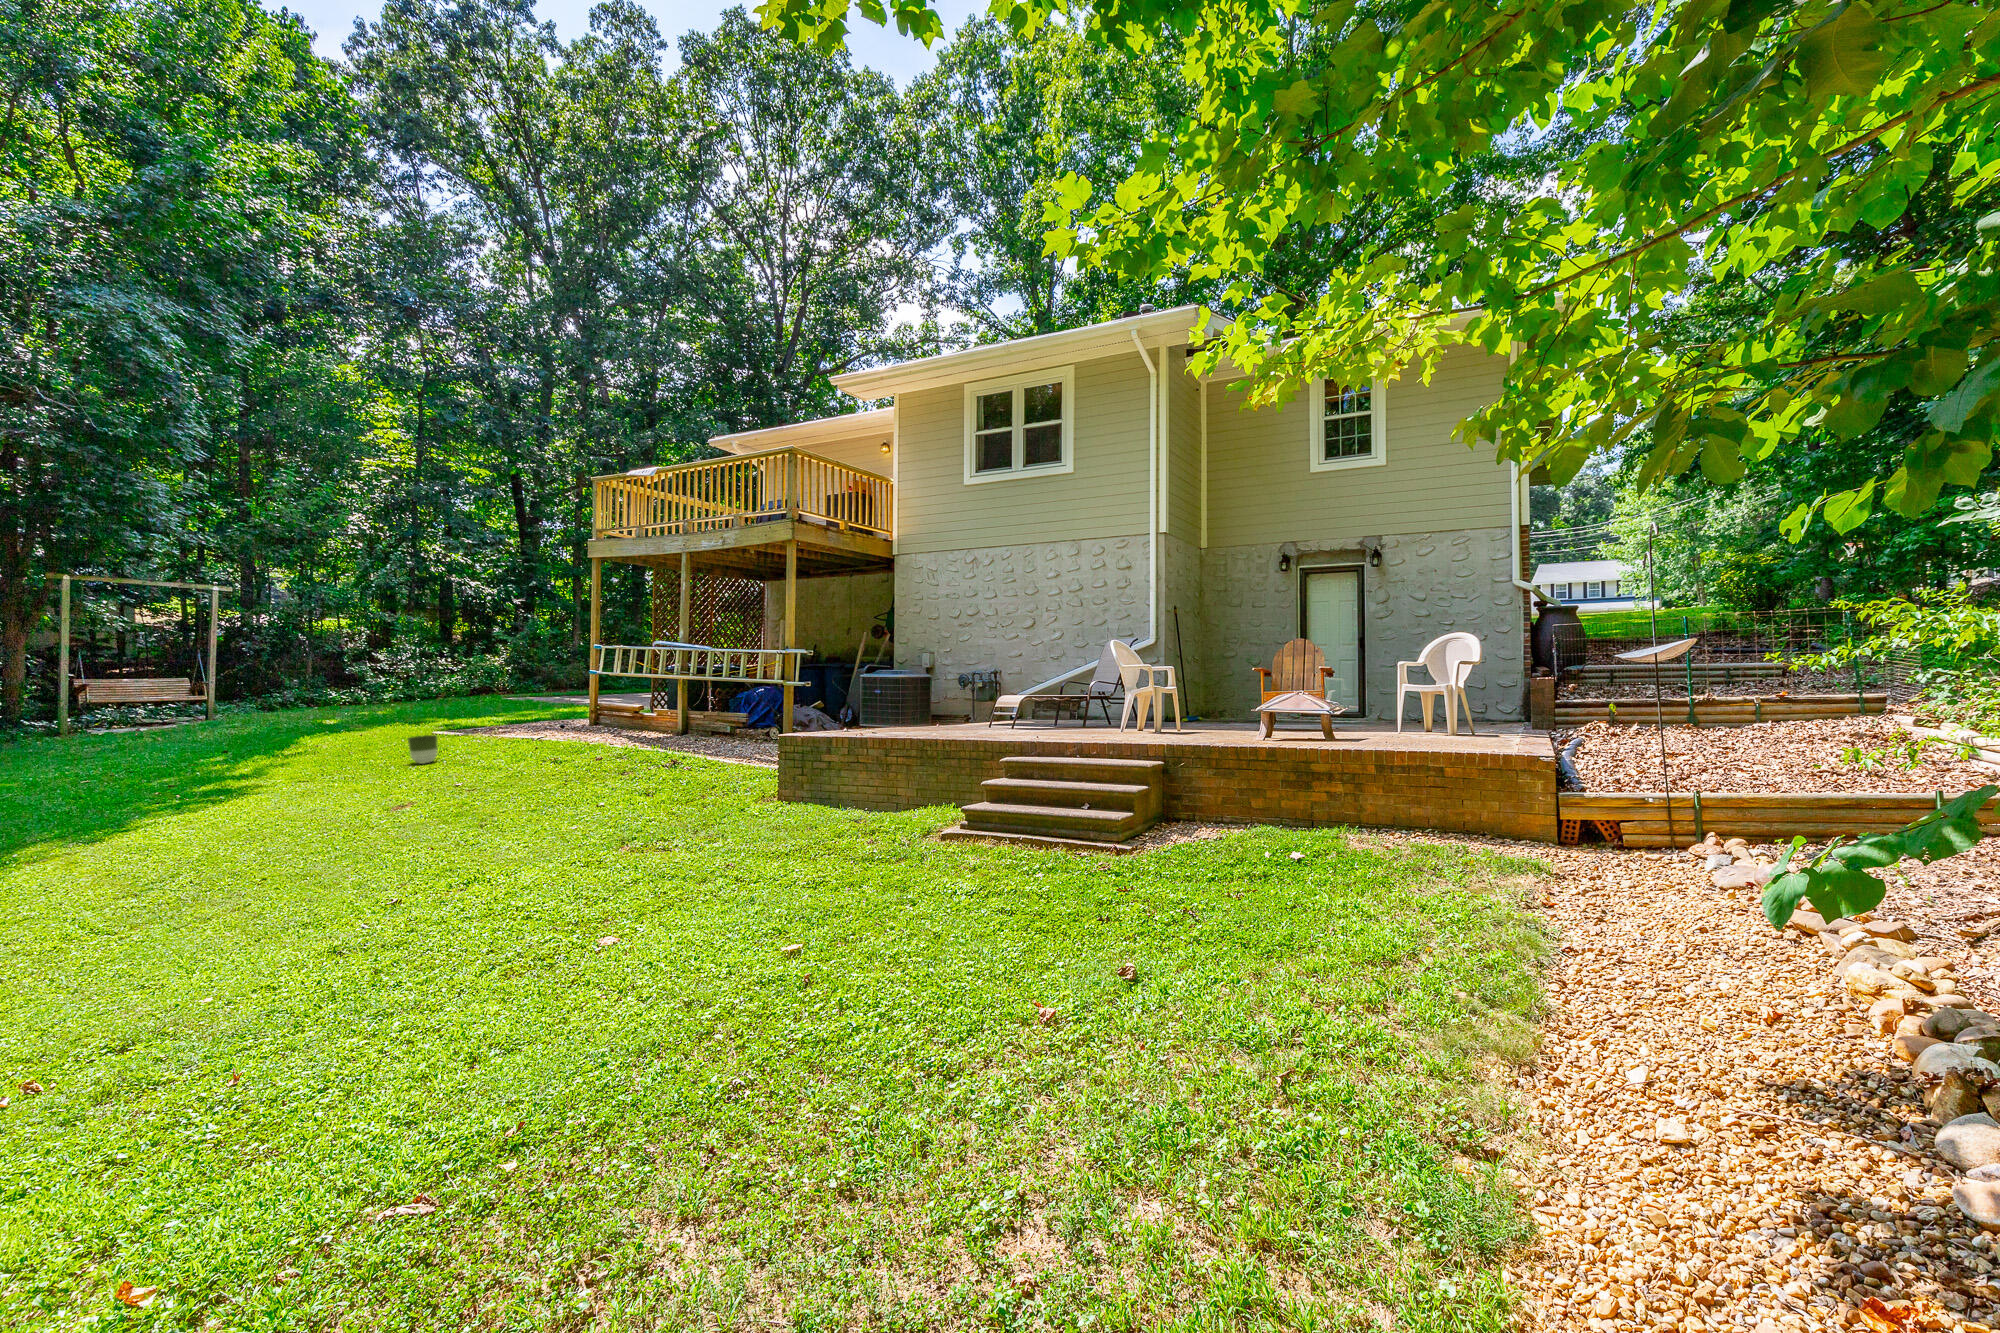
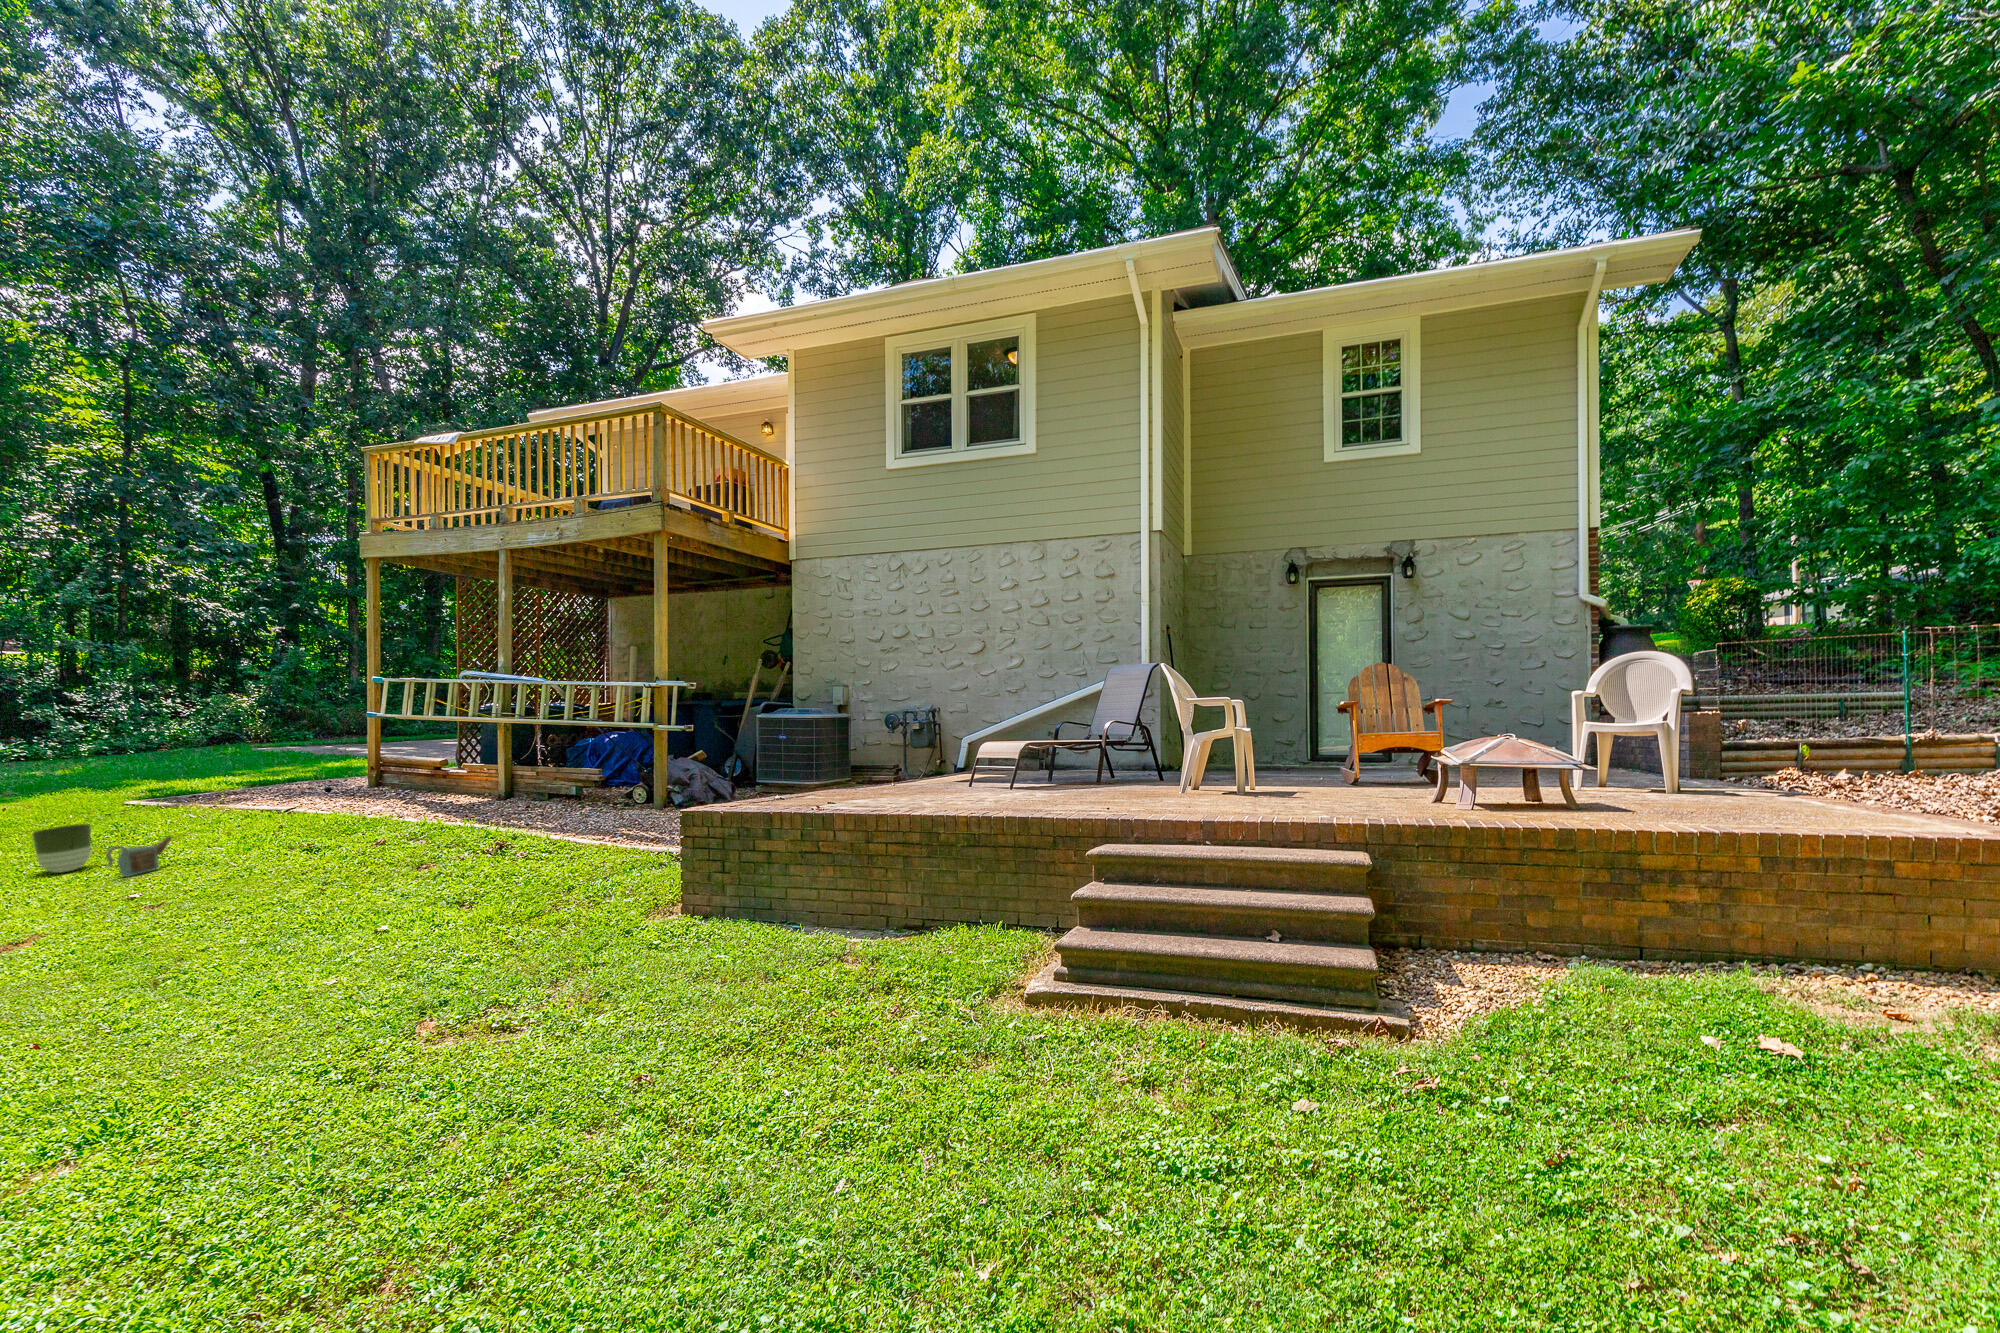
watering can: none [447,745,481,768] -> present [106,836,172,877]

